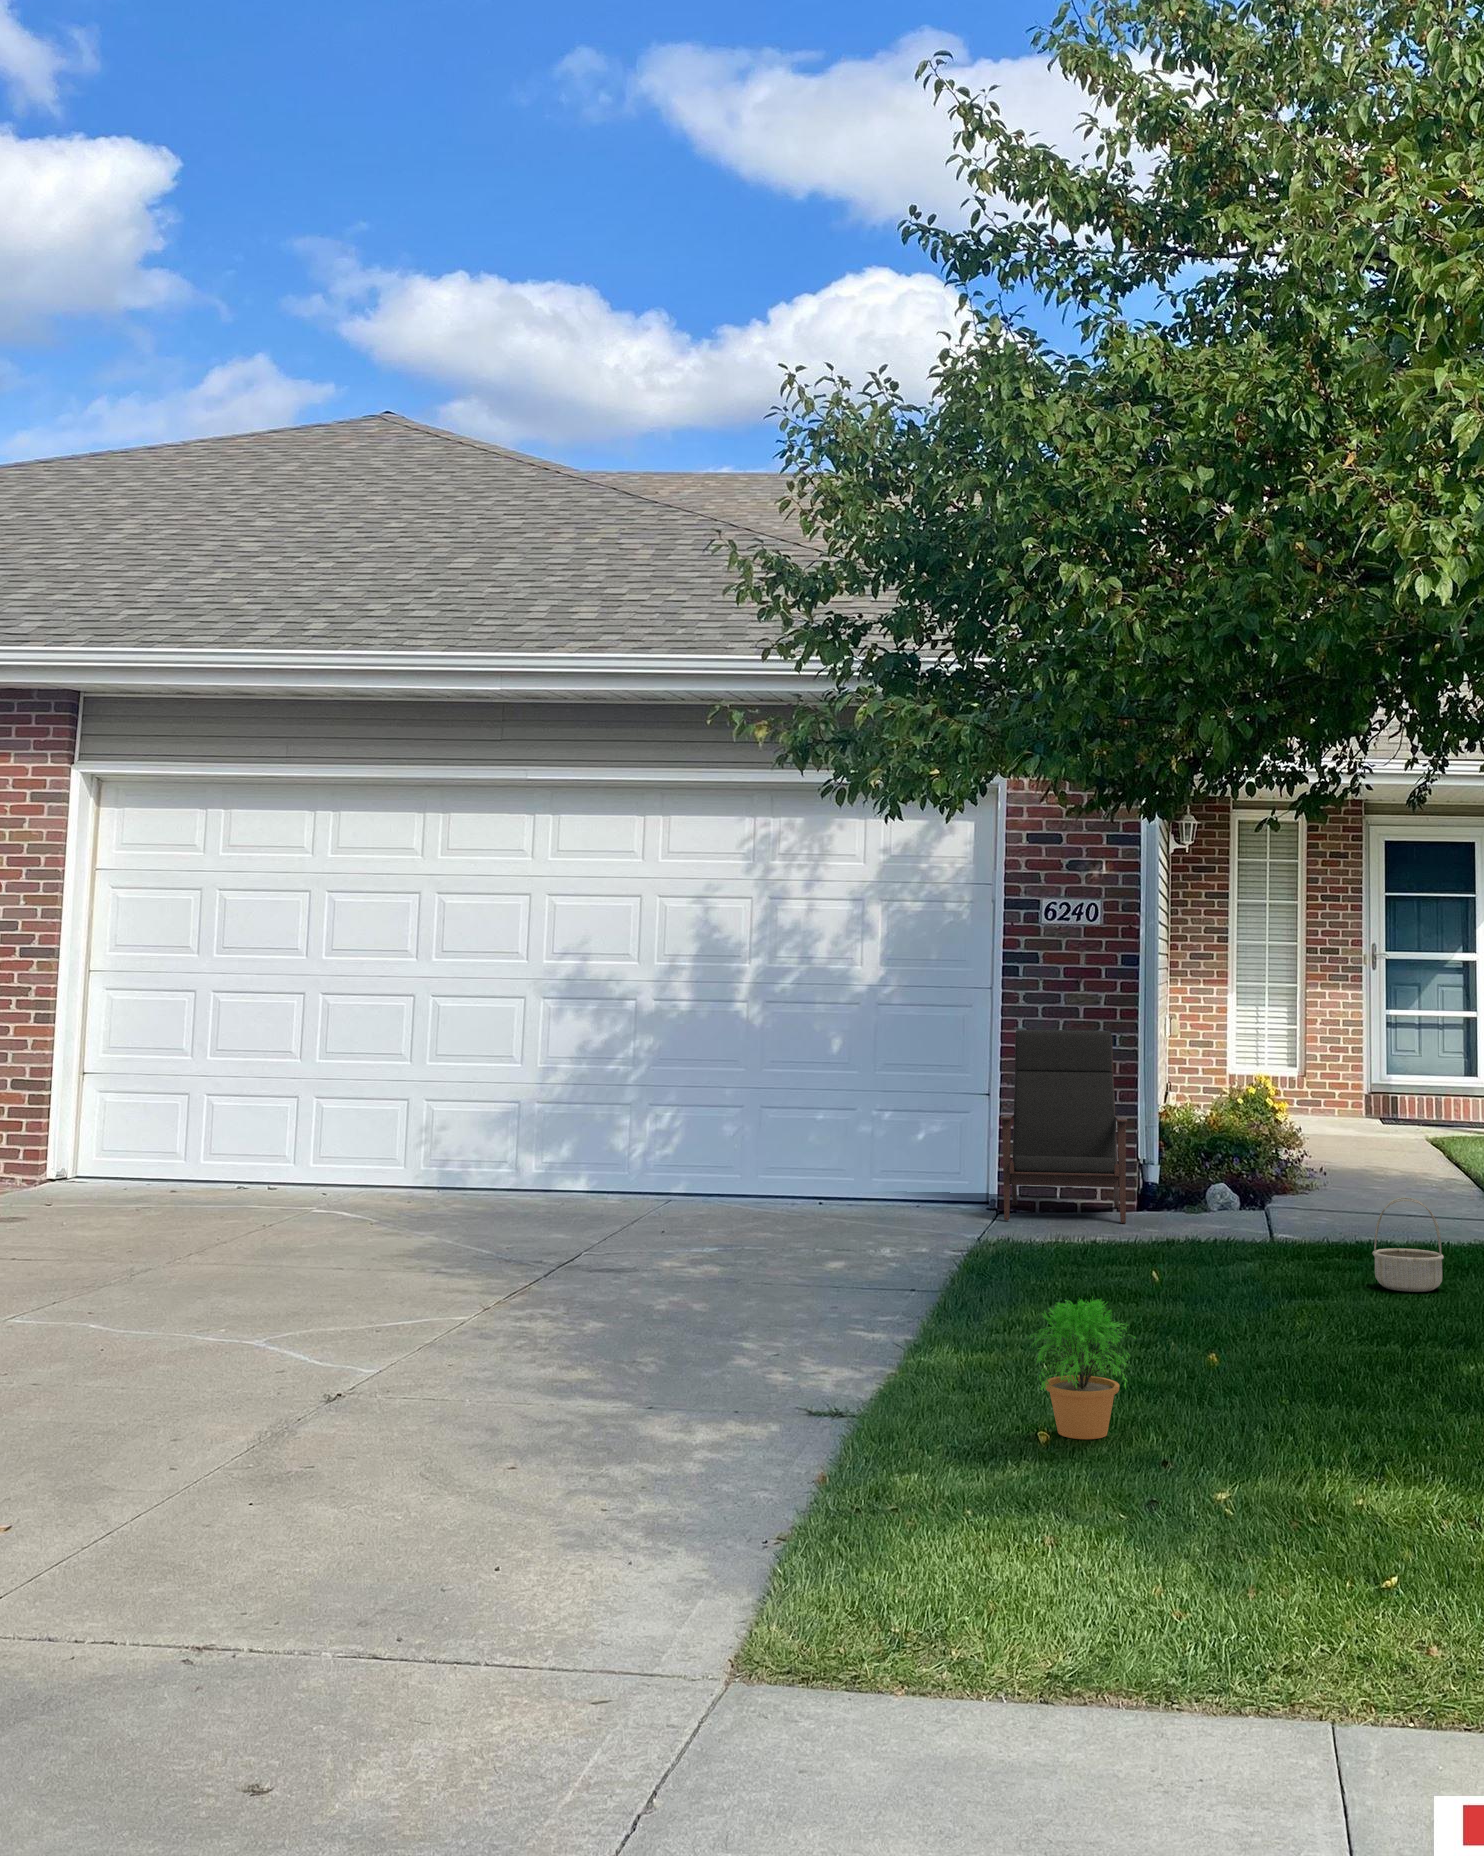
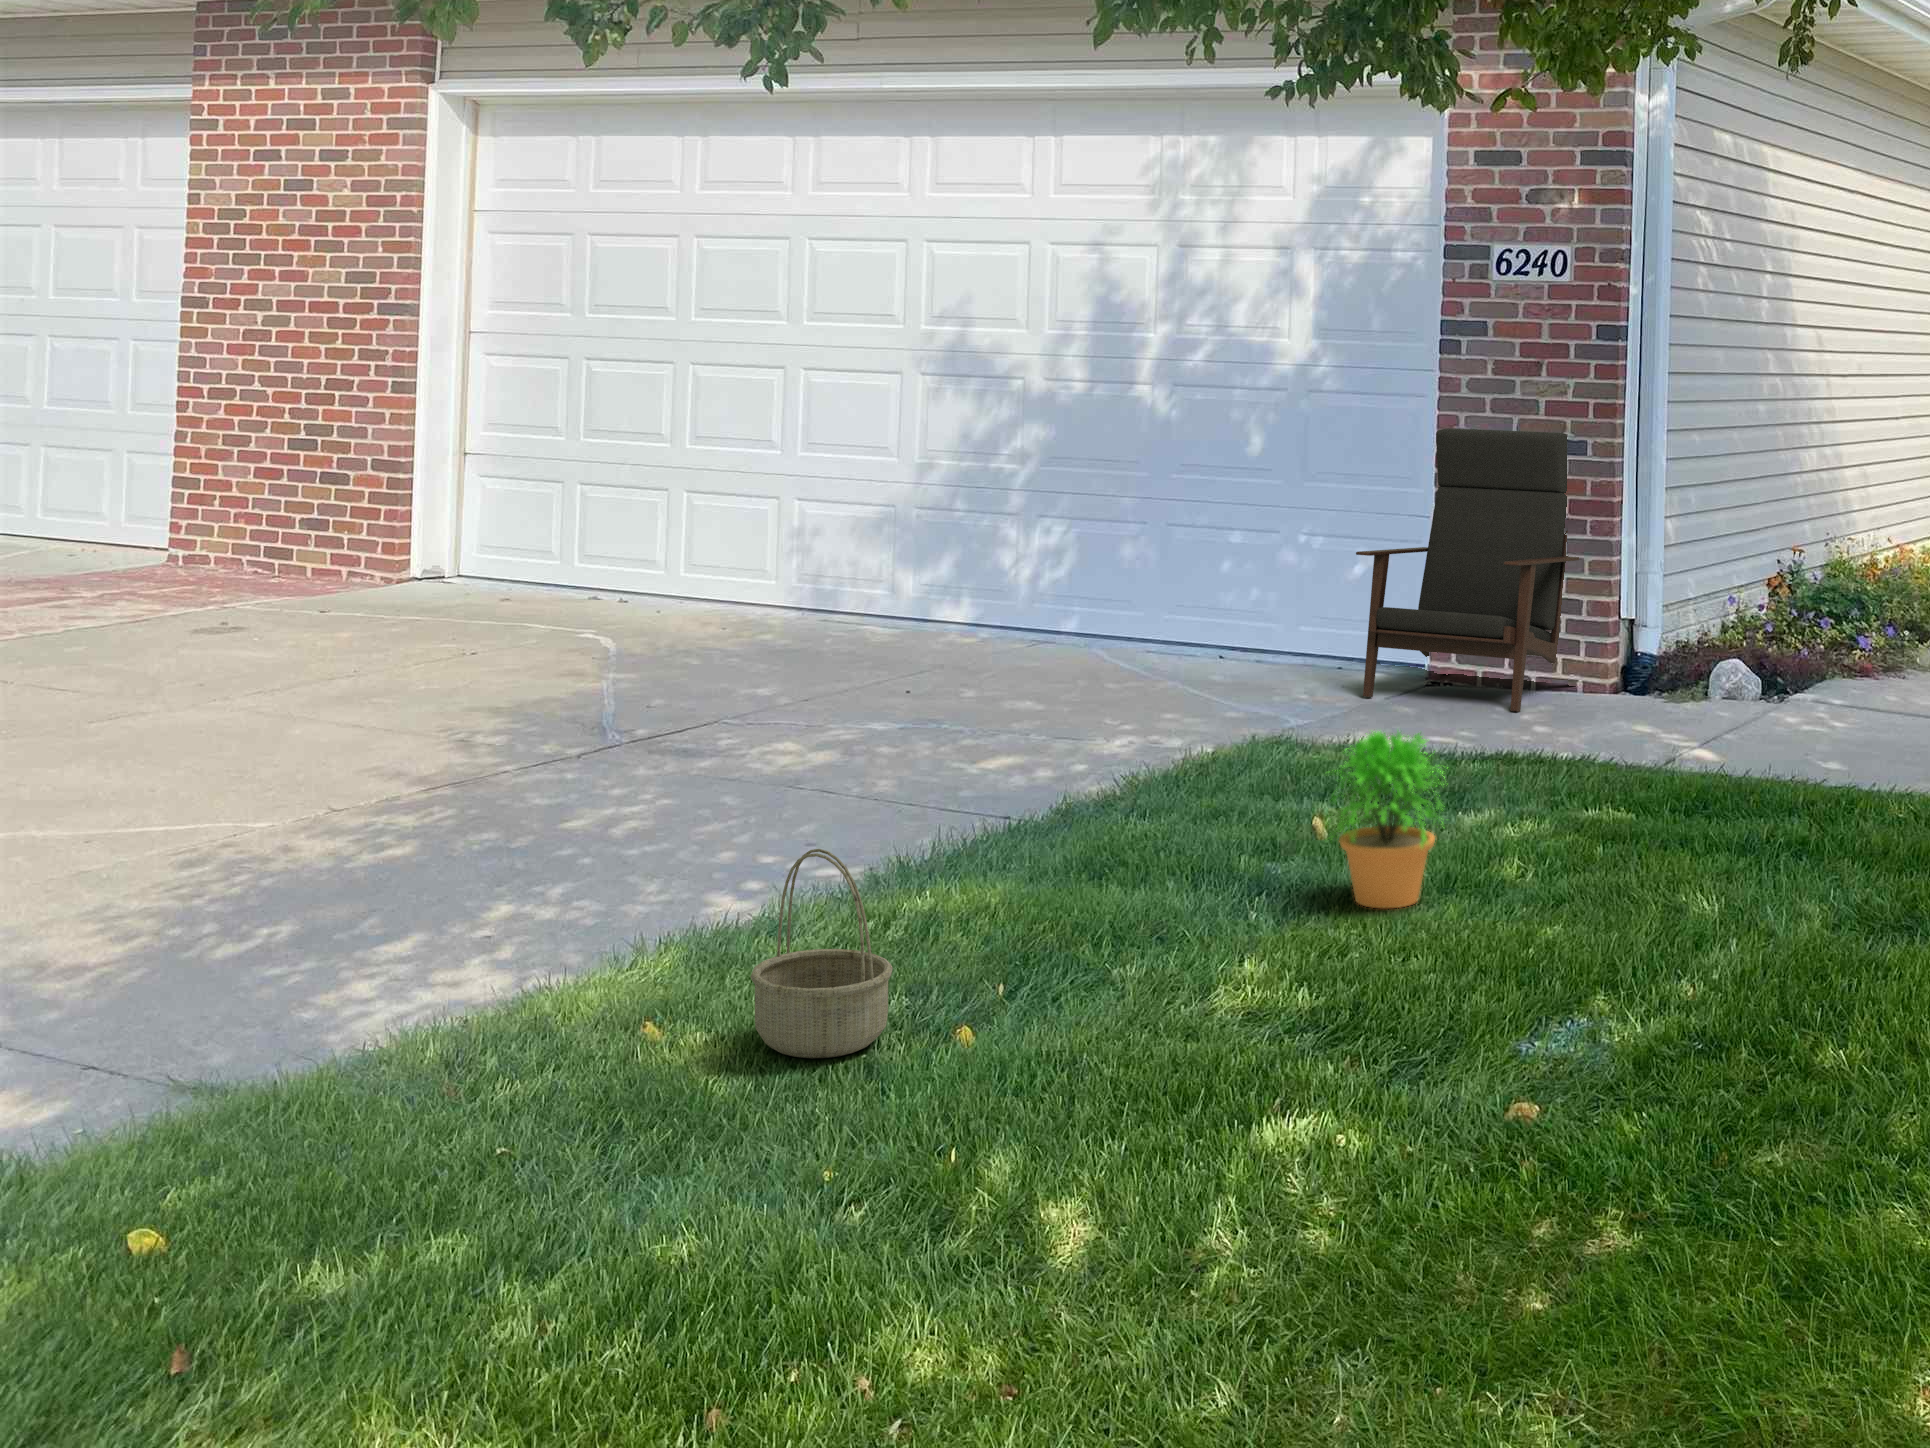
basket: present [1372,1198,1444,1292] -> present [751,849,893,1058]
potted plant: present [1030,1299,1129,1439] -> present [1326,731,1448,908]

